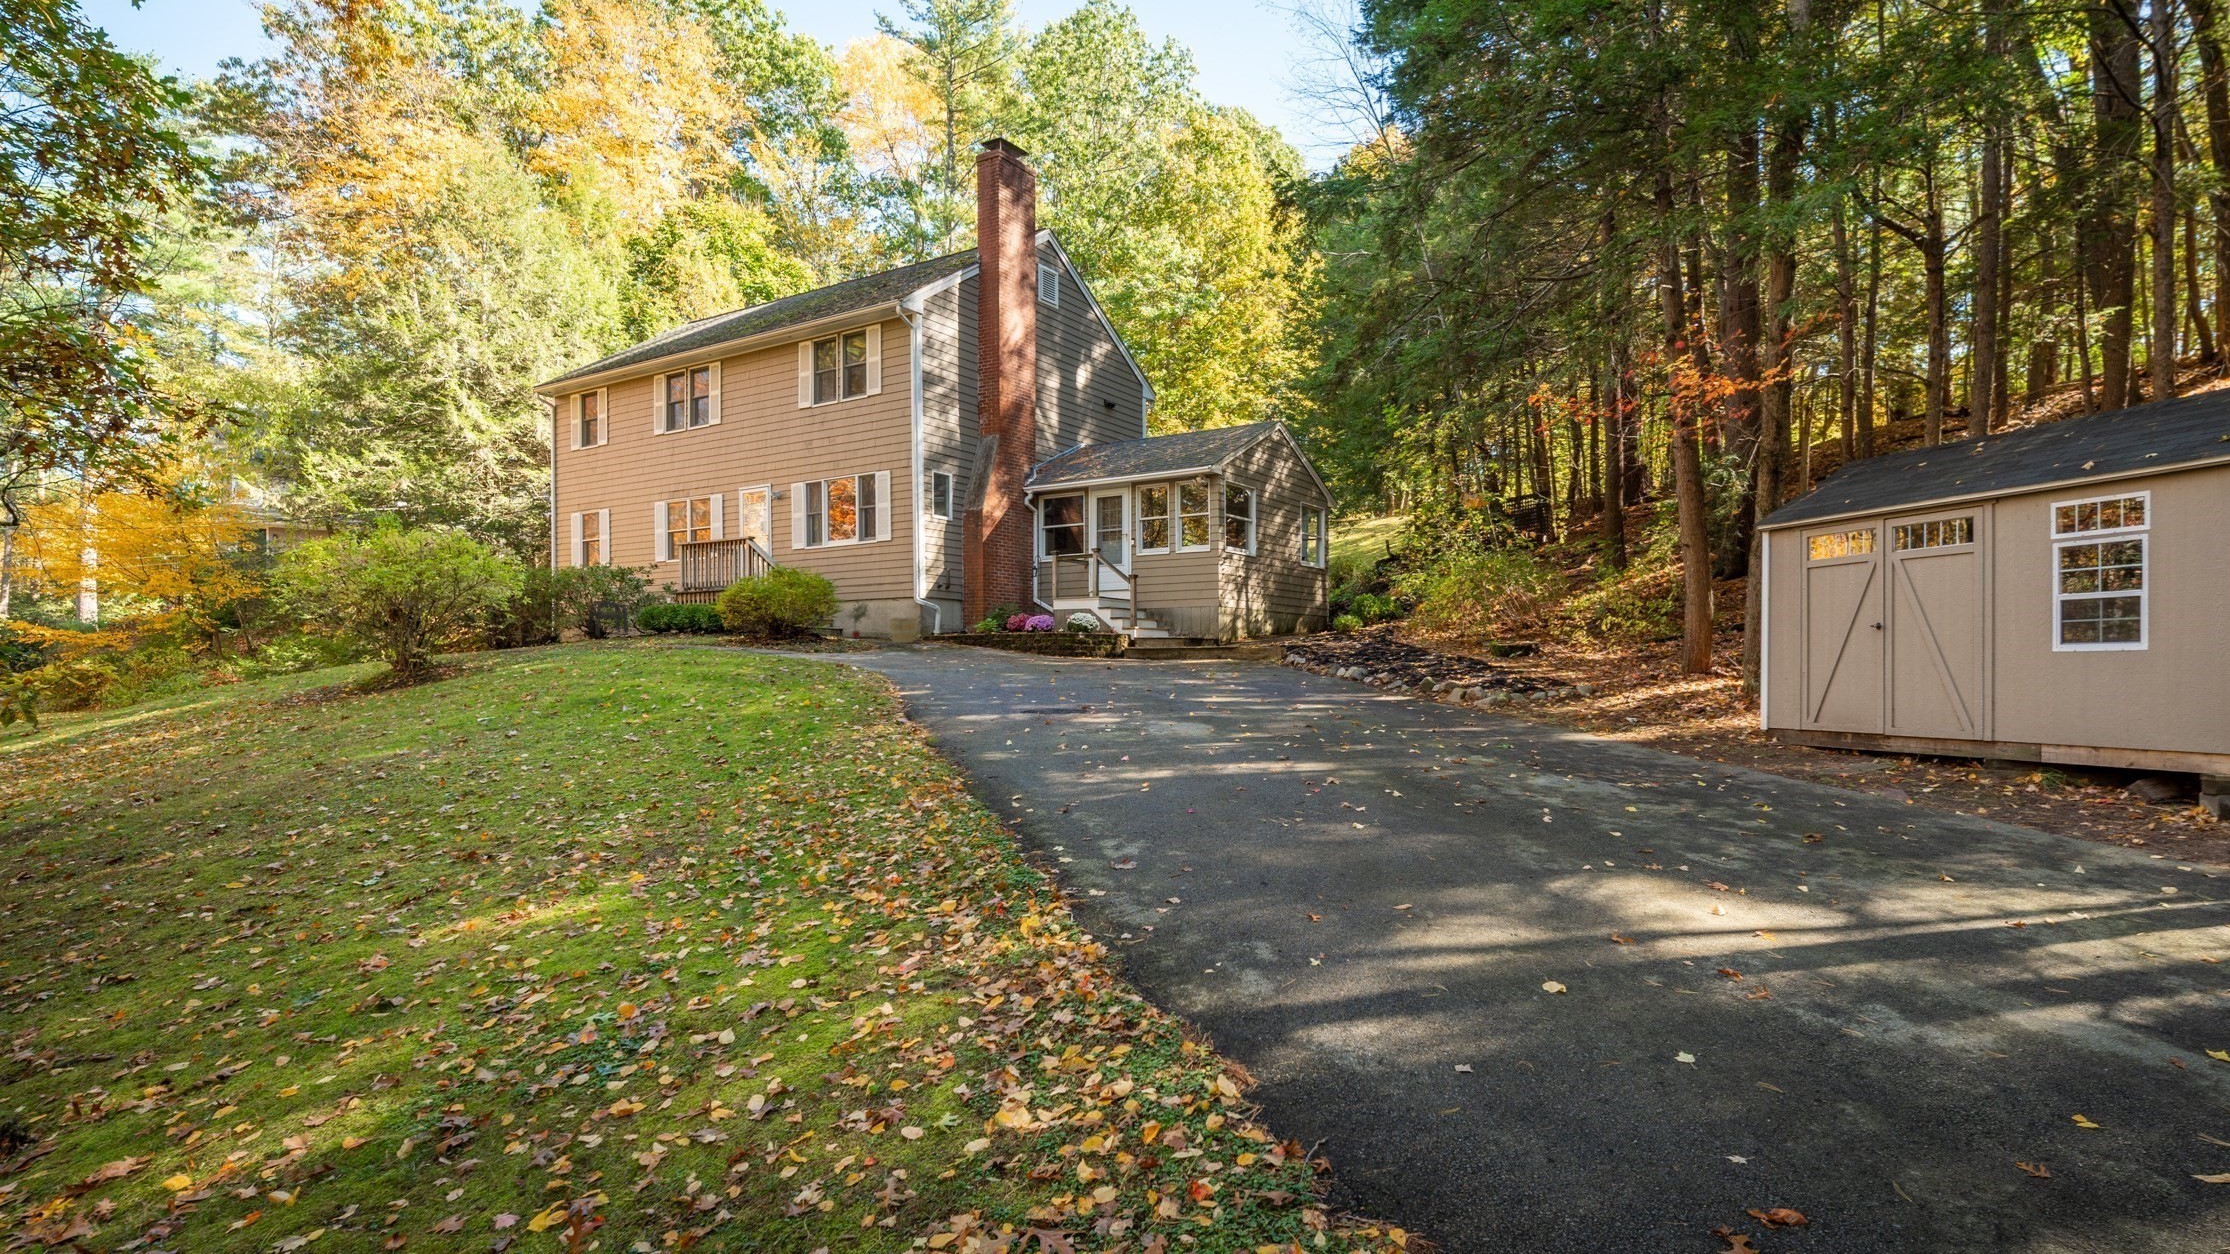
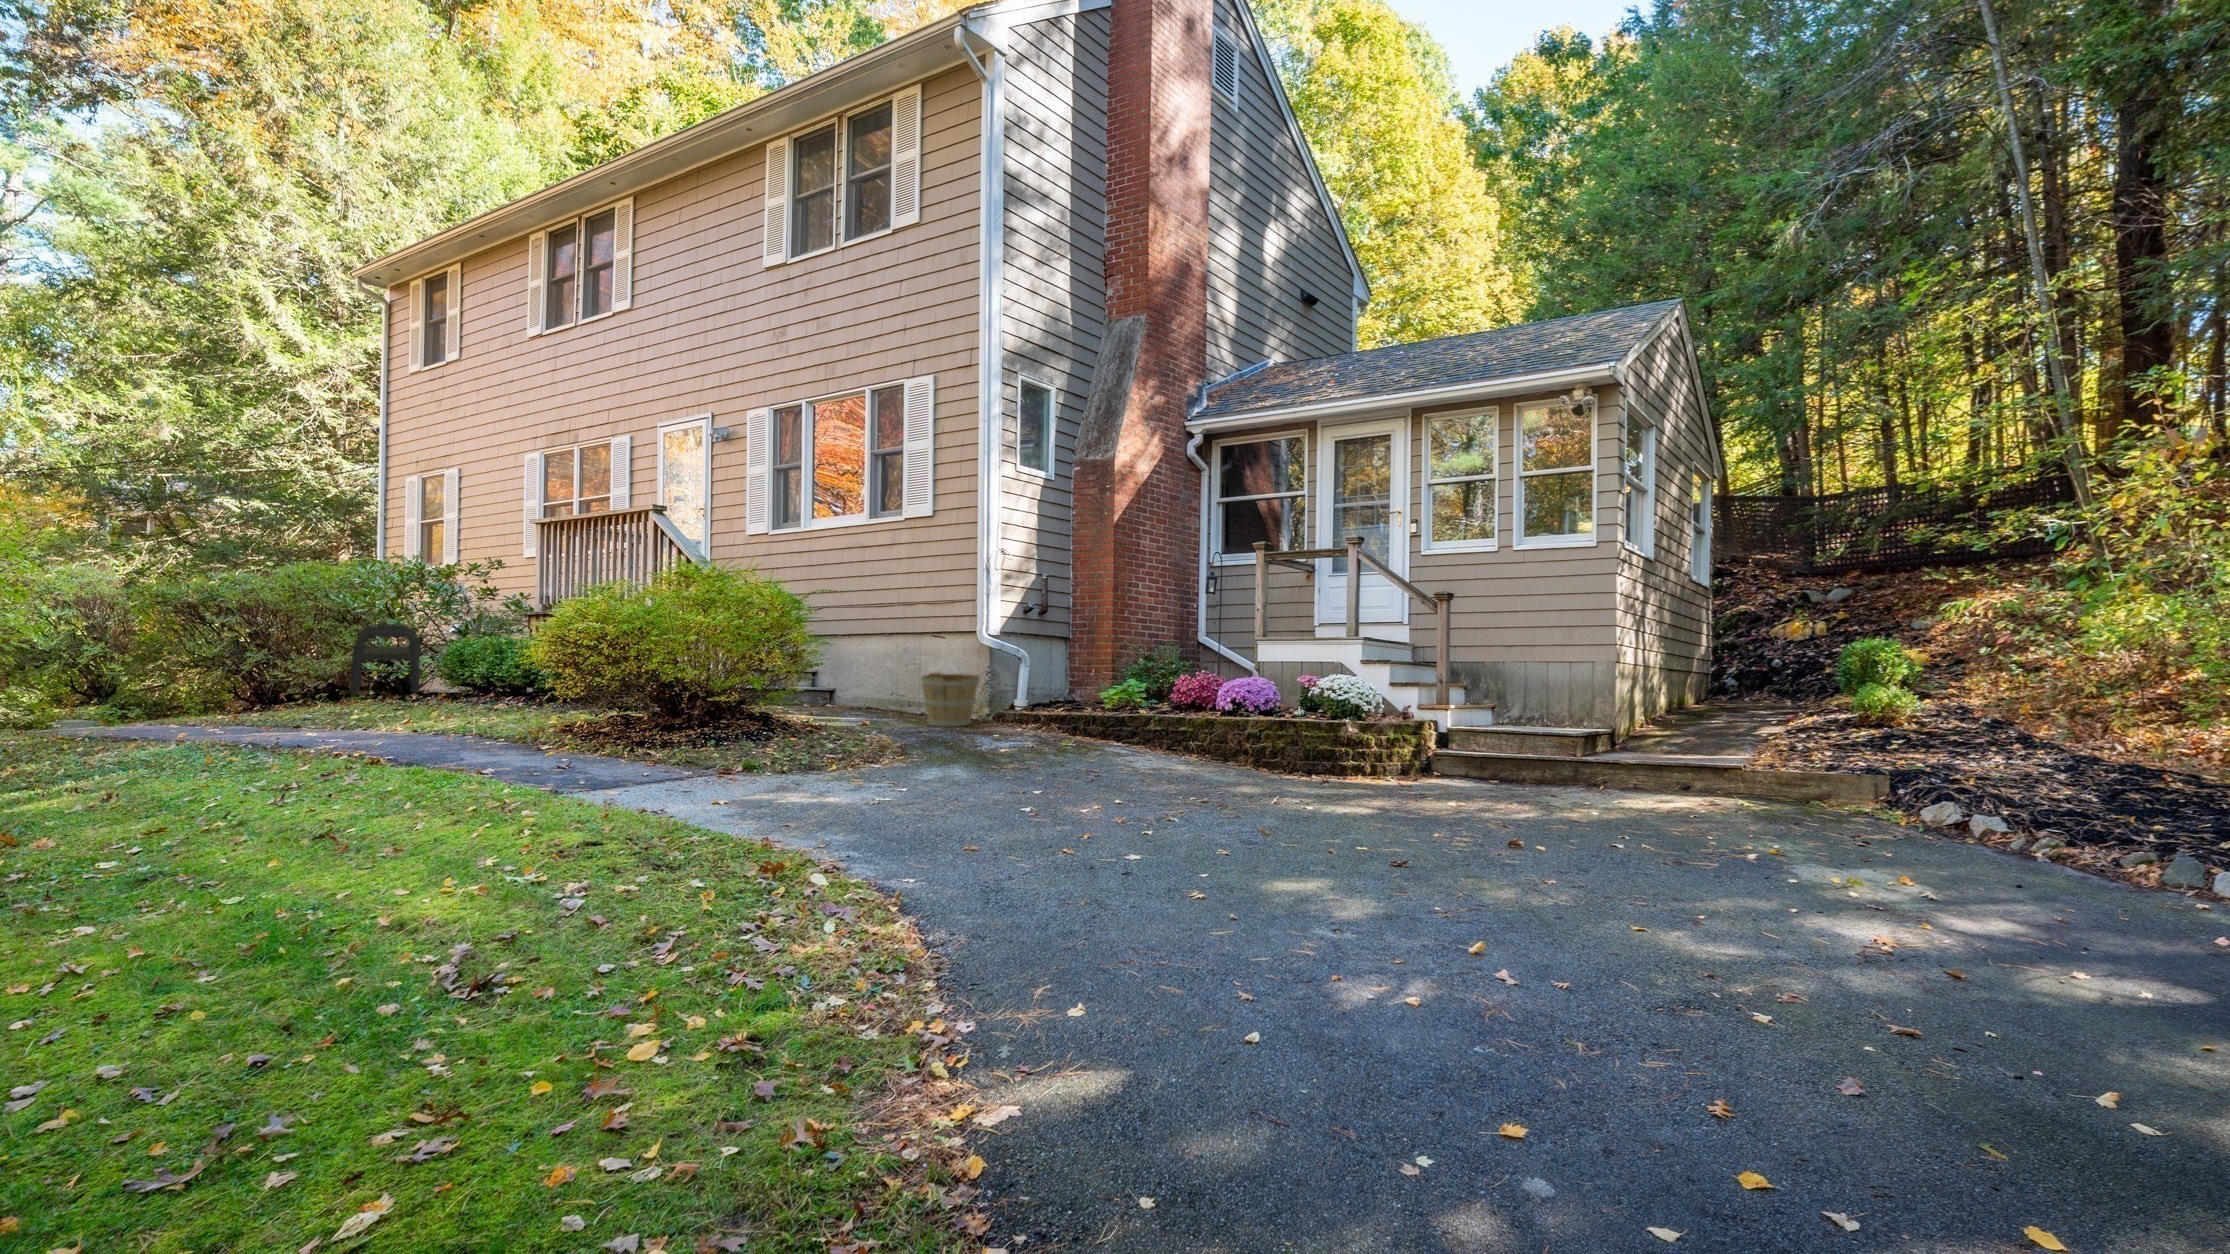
potted tree: present [848,601,870,639] -> none [837,631,888,712]

